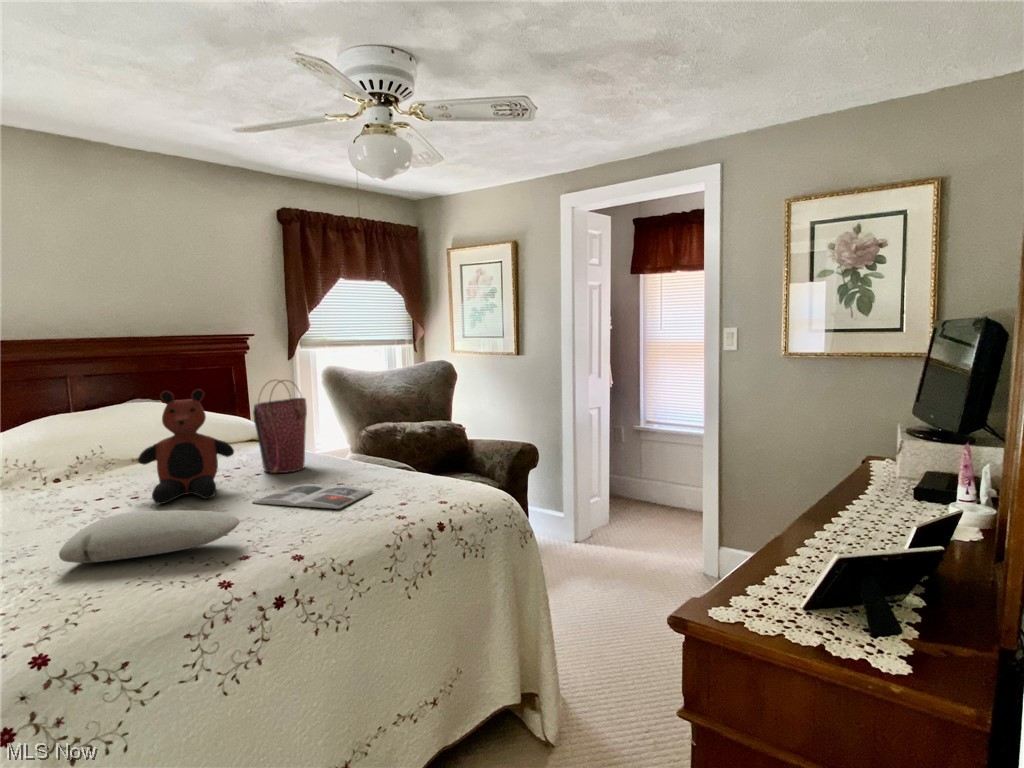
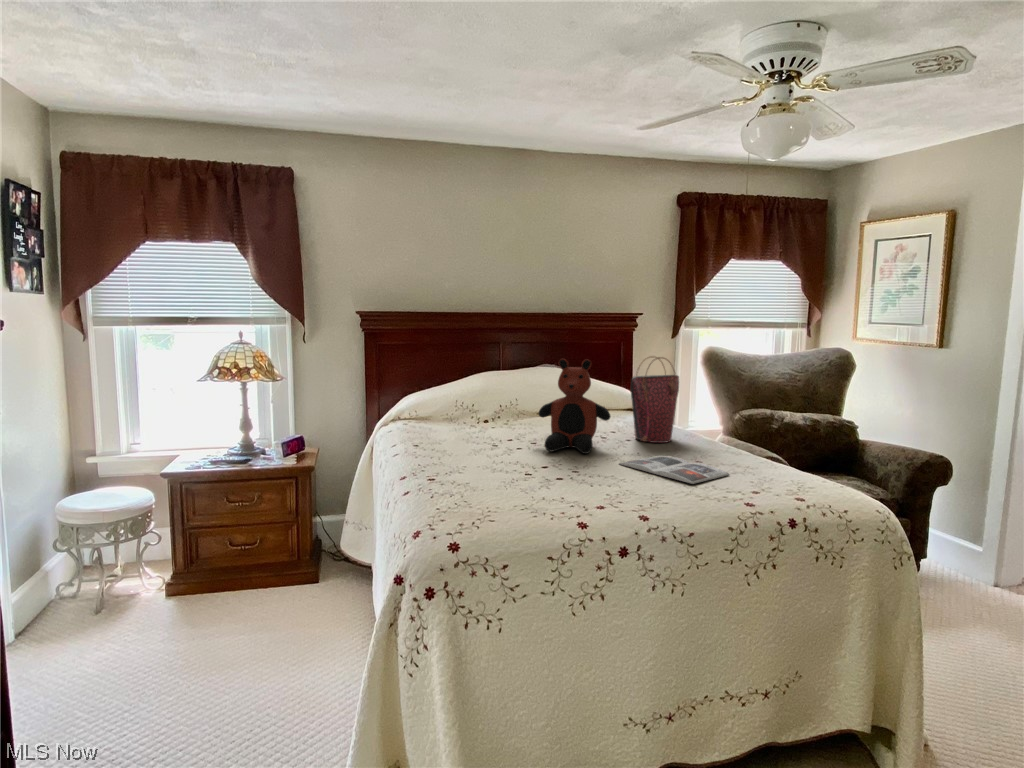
pillow: present [59,511,239,563] -> none [477,453,603,491]

